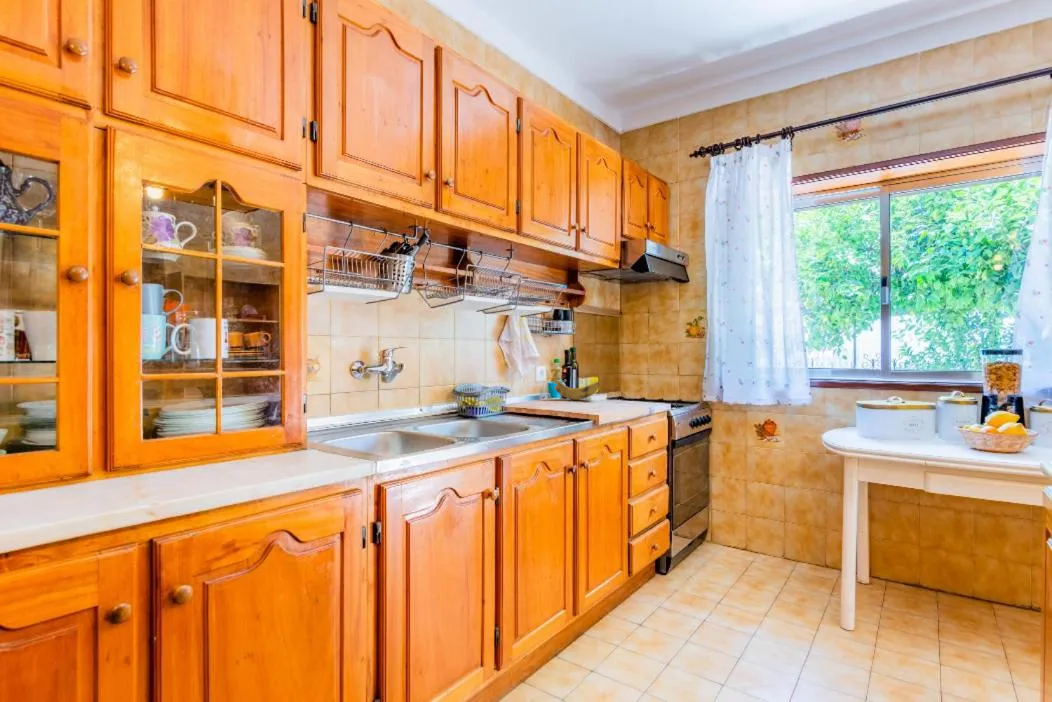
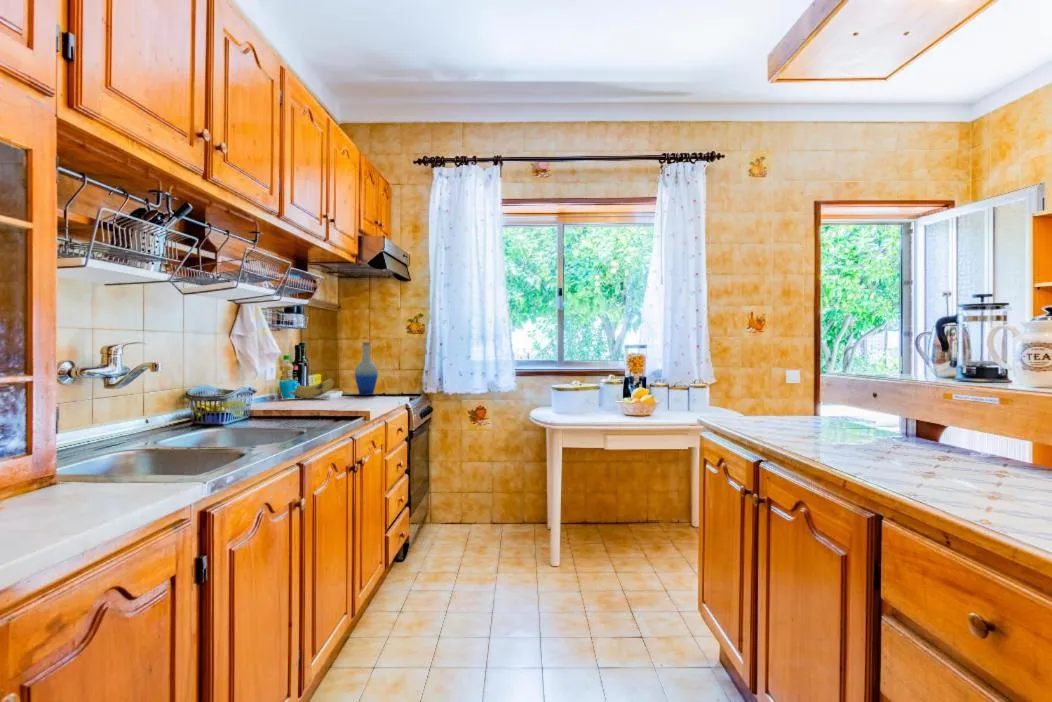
bottle: none [623,347,647,400] -> present [355,342,378,395]

